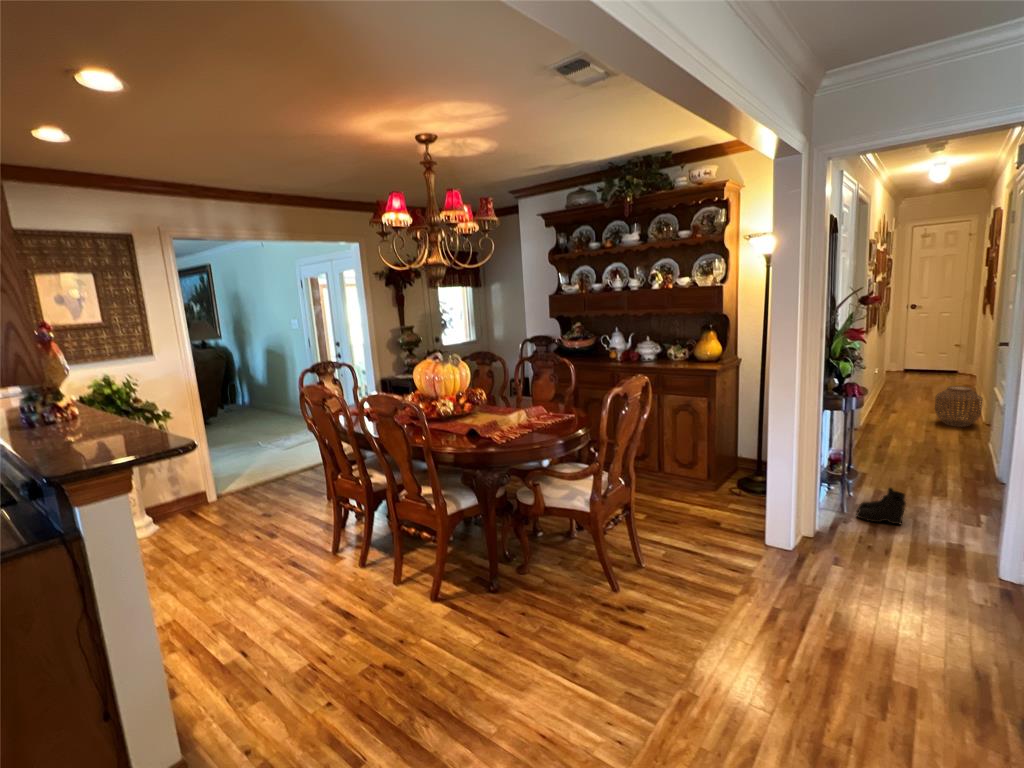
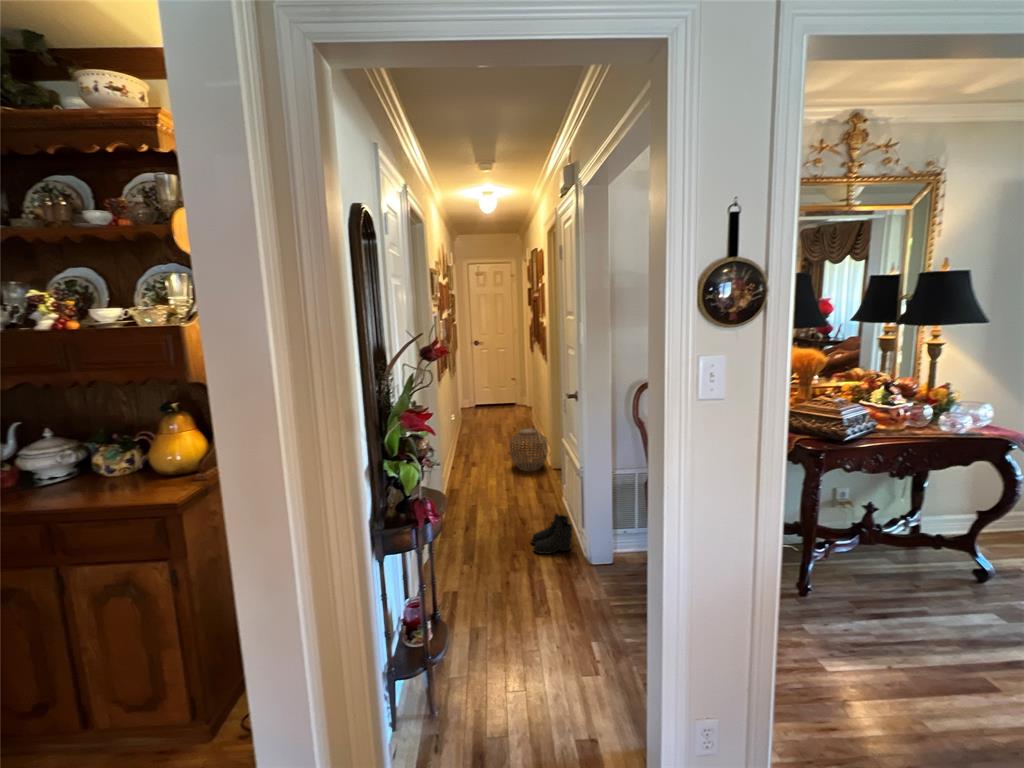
boots: present [857,488,906,524] -> present [531,514,573,554]

